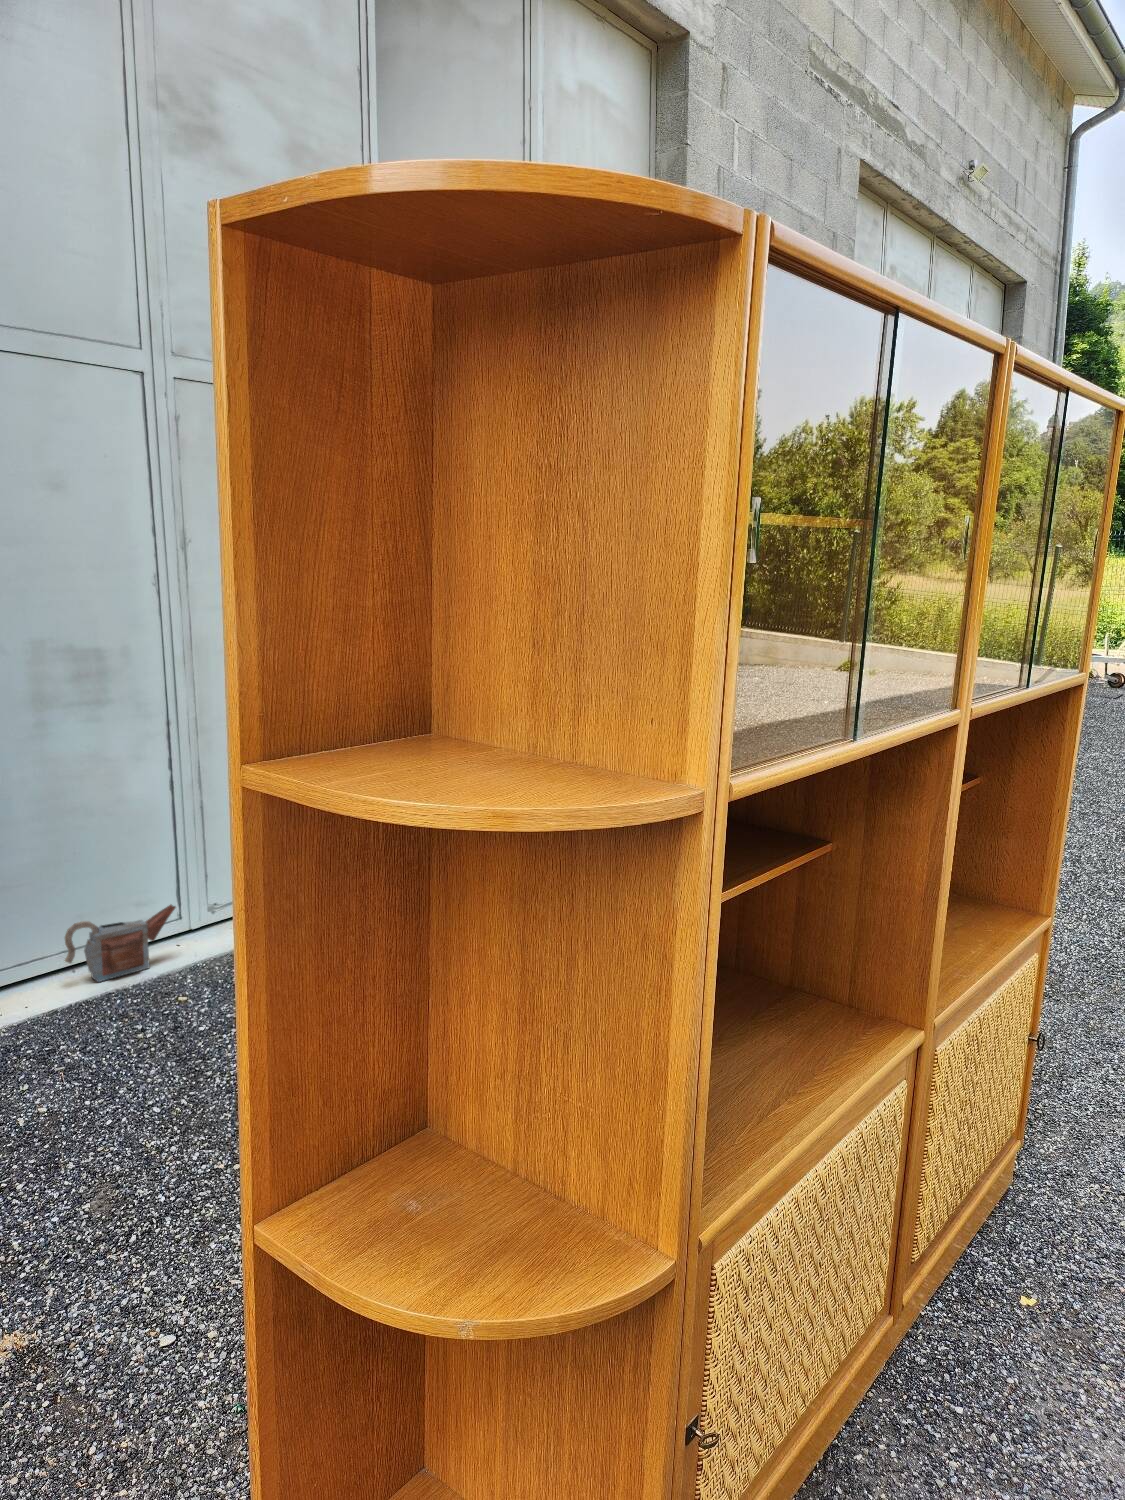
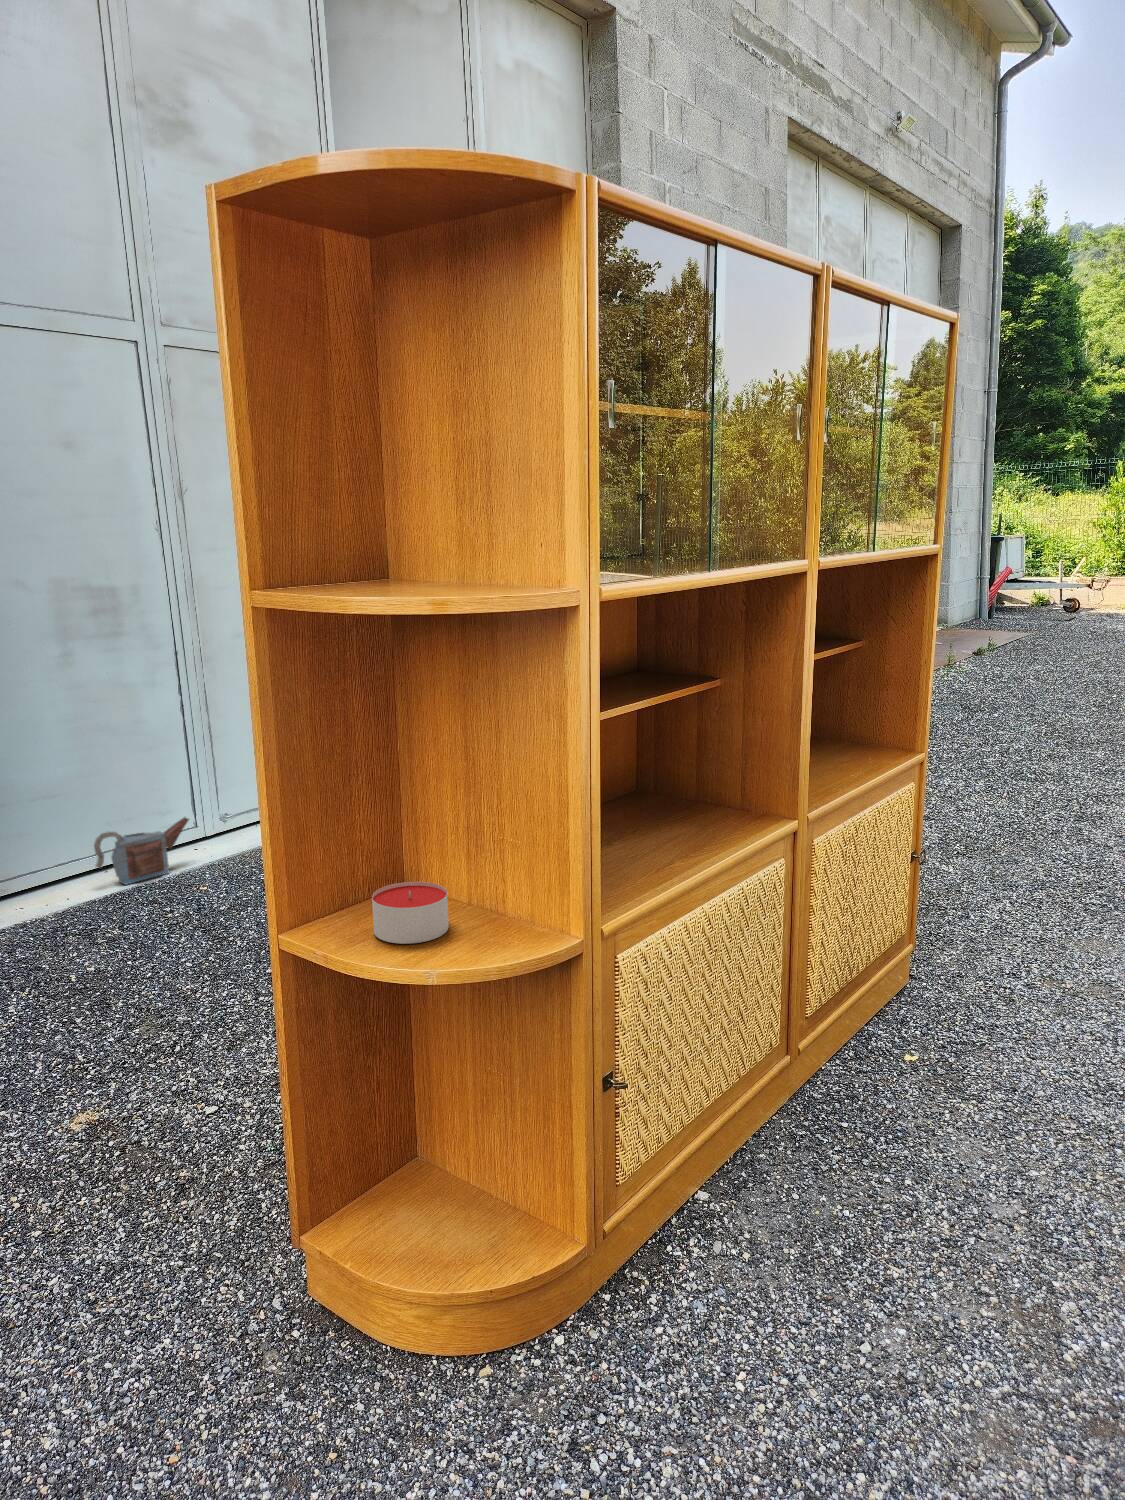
candle: none [389,1141,492,1247] -> present [372,882,449,944]

